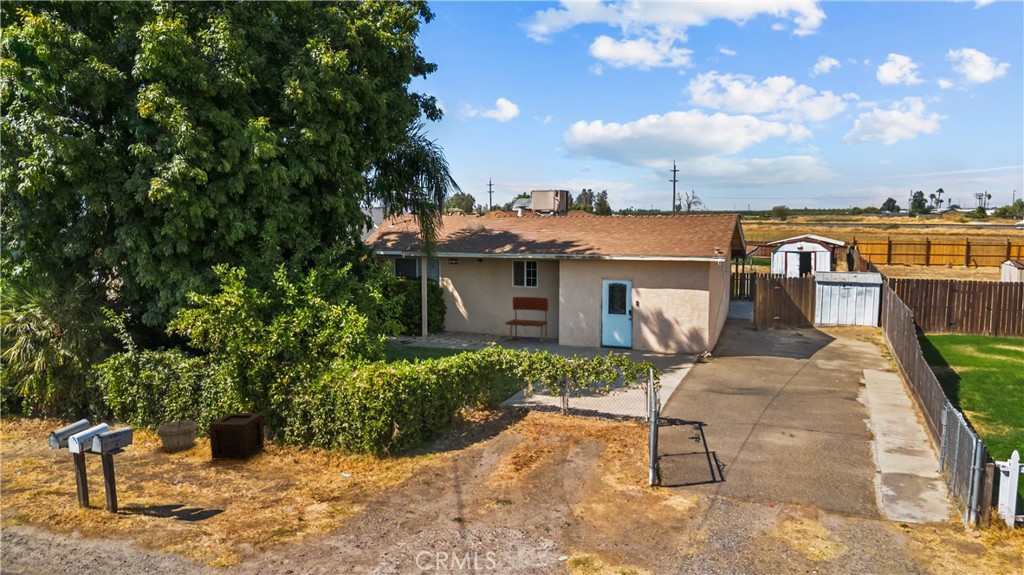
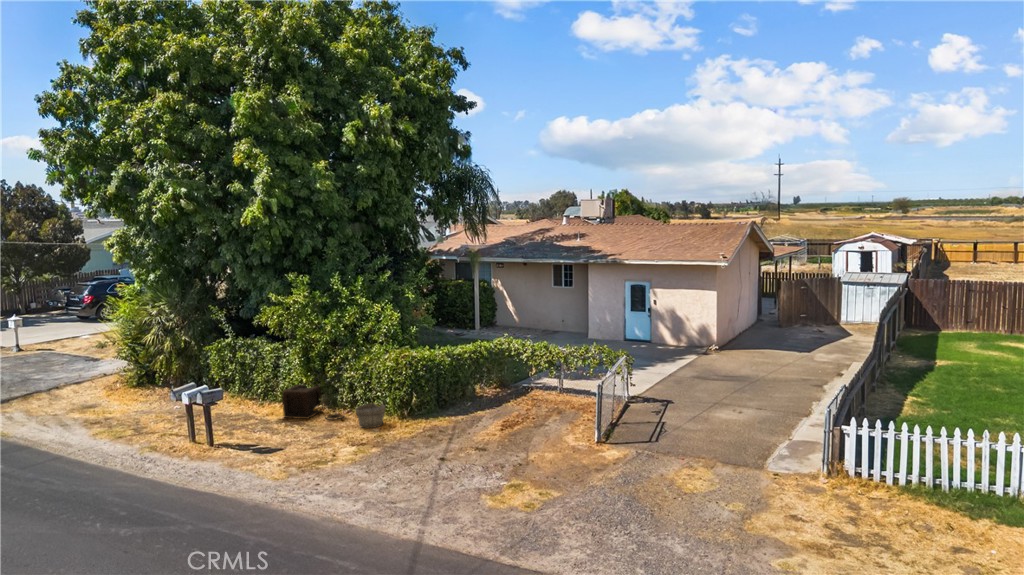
bench: present [506,297,548,342] -> none [543,297,581,337]
potted tree: none [265,413,298,461] -> present [323,389,344,420]
wooden bucket: present [158,420,197,451] -> present [356,403,385,428]

